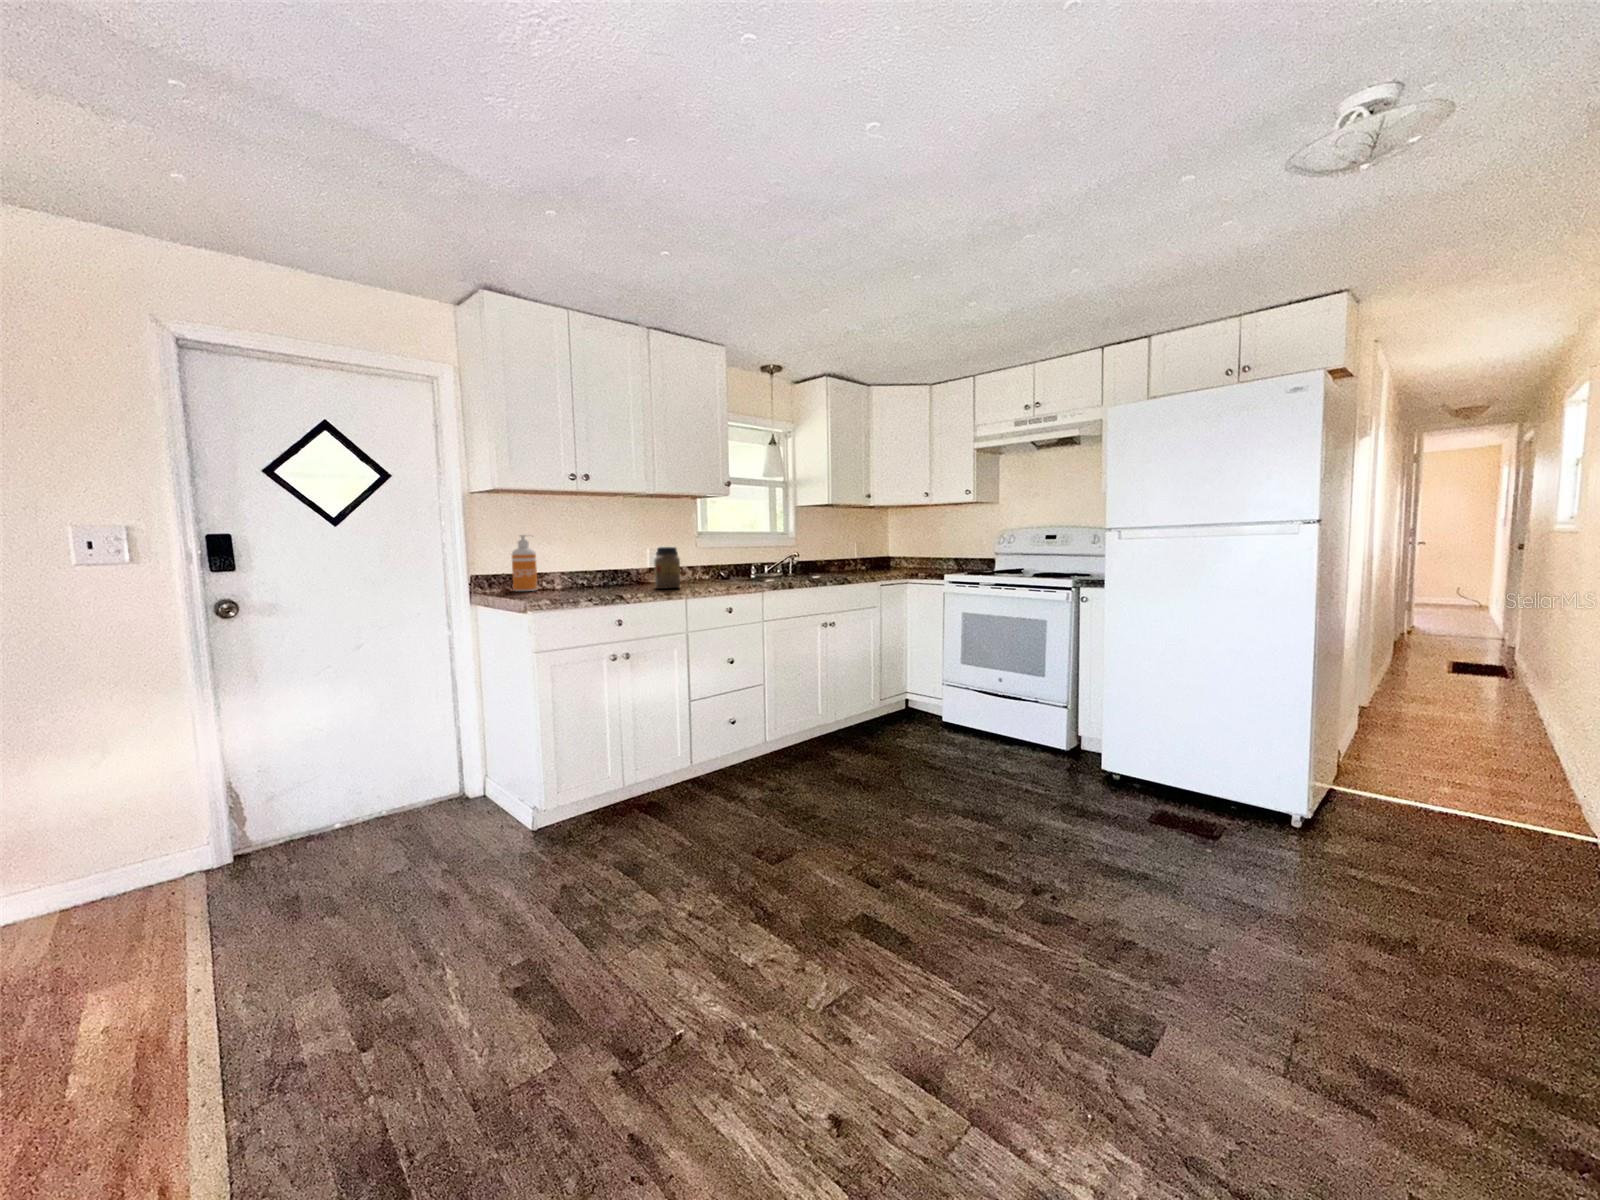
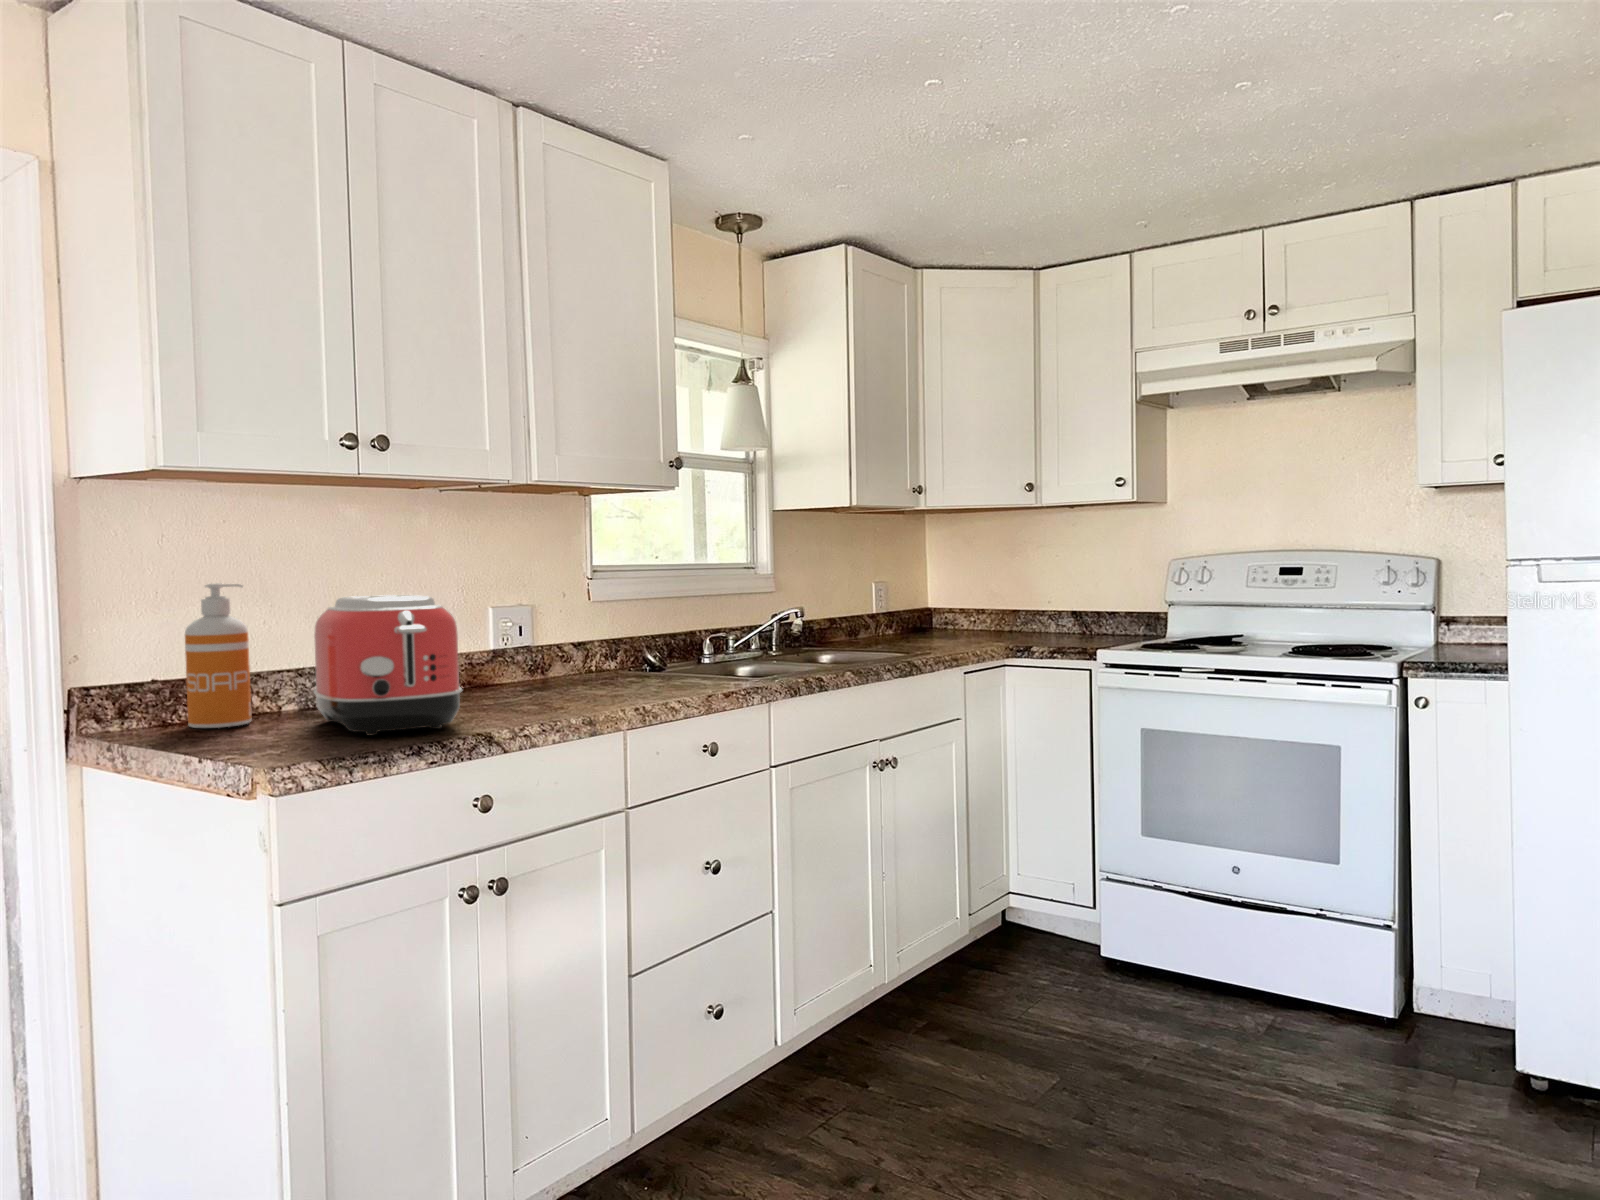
toaster: none [560,540,615,595] -> present [314,595,462,735]
jar: present [654,547,680,589] -> none [535,607,601,708]

